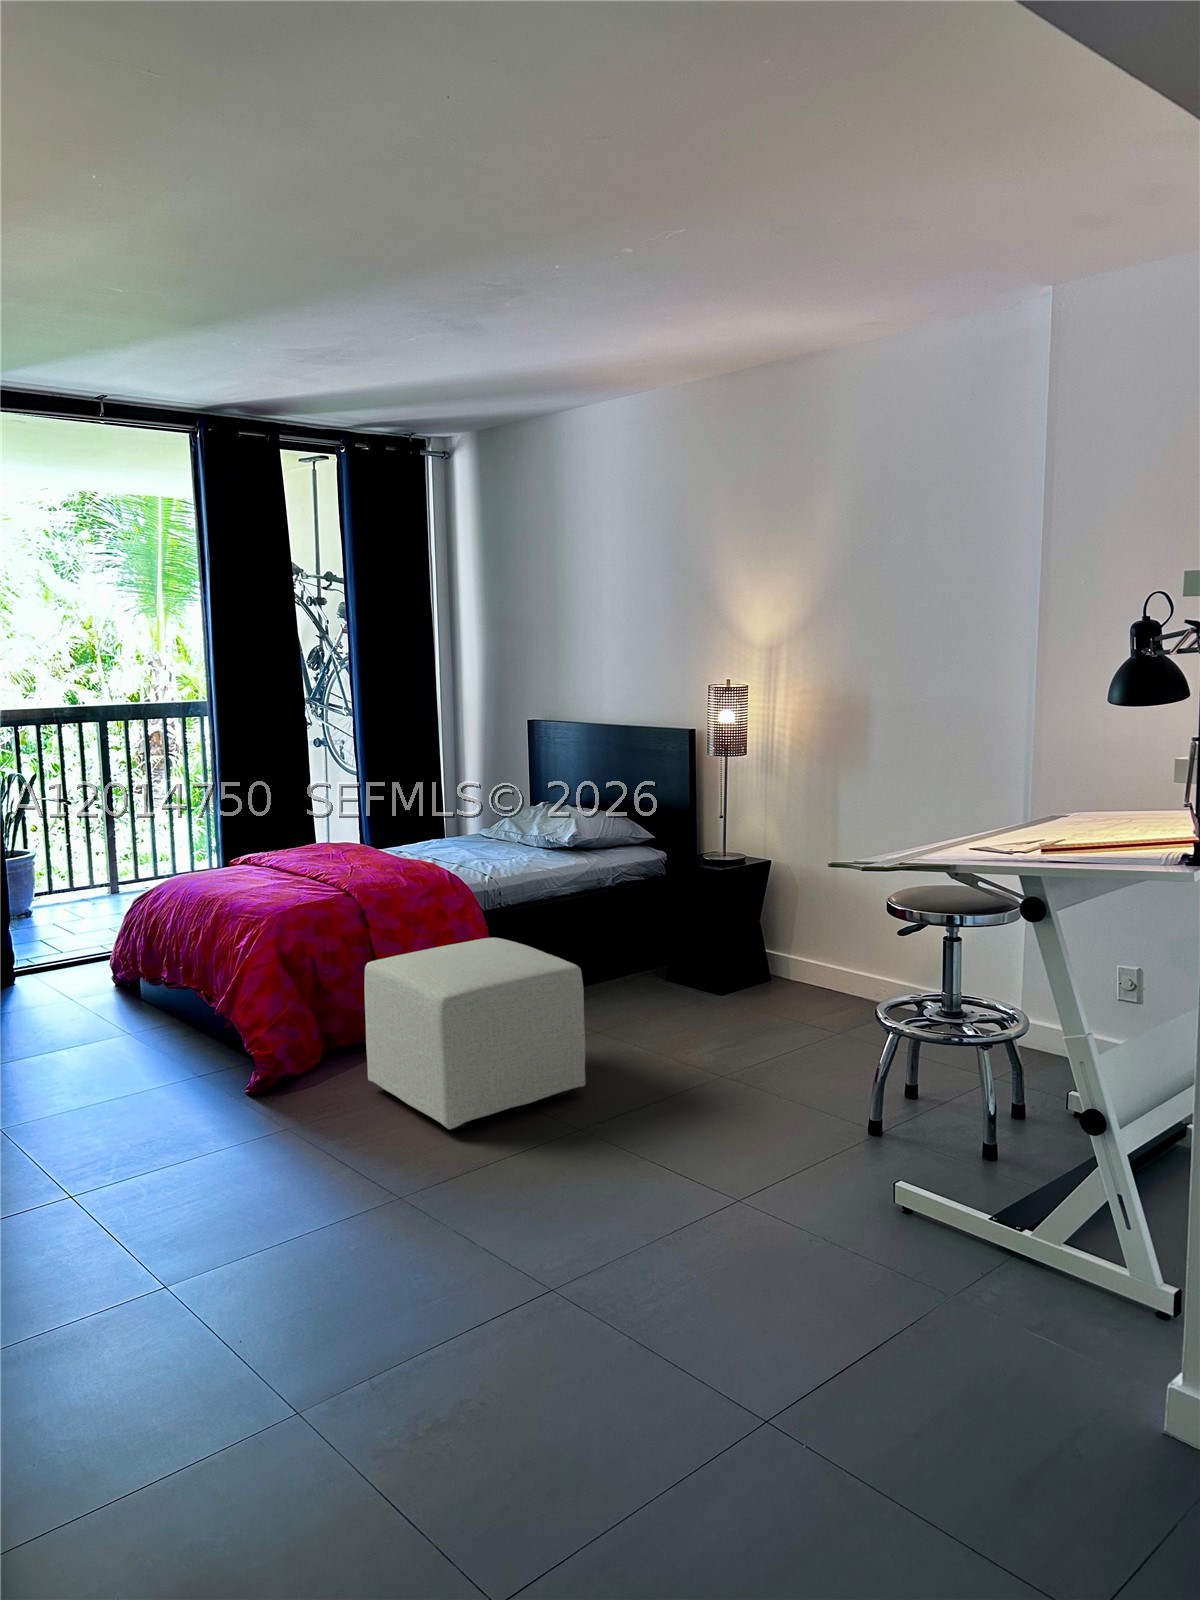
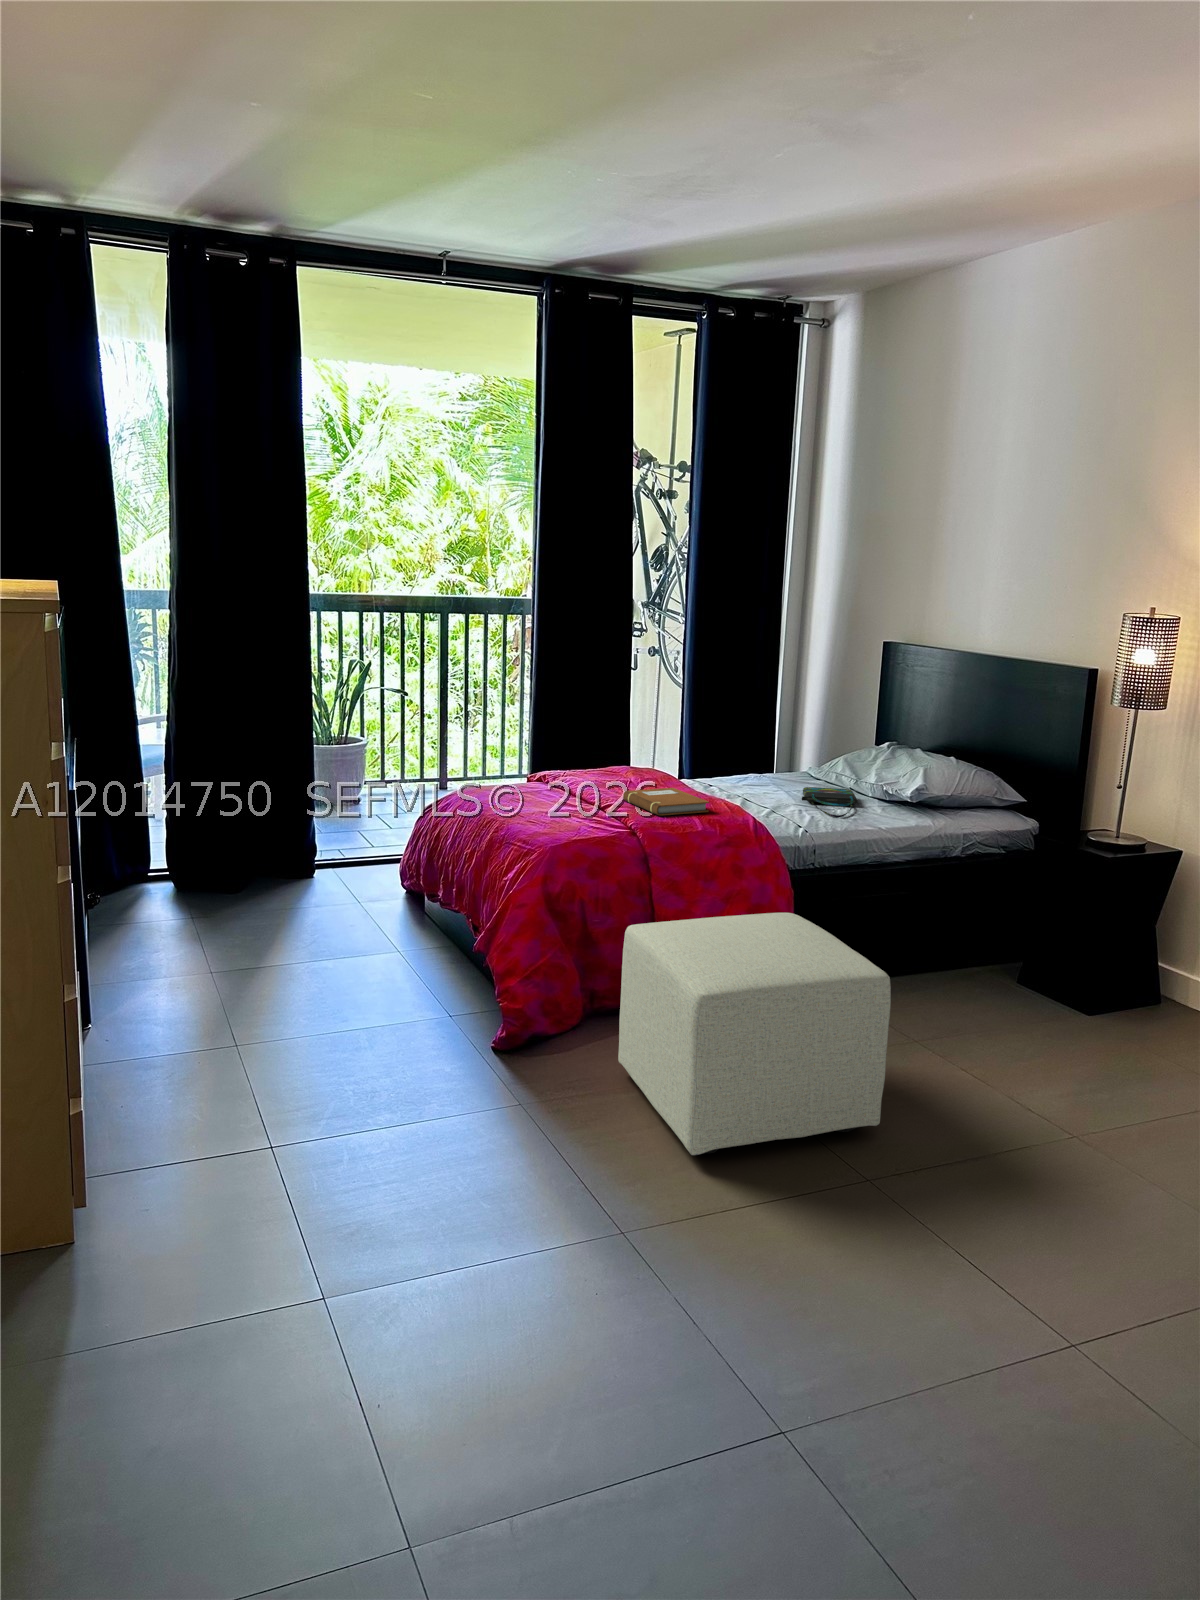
tote bag: none [479,843,529,865] -> present [802,787,859,818]
notebook: none [329,856,407,878] -> present [623,788,709,816]

